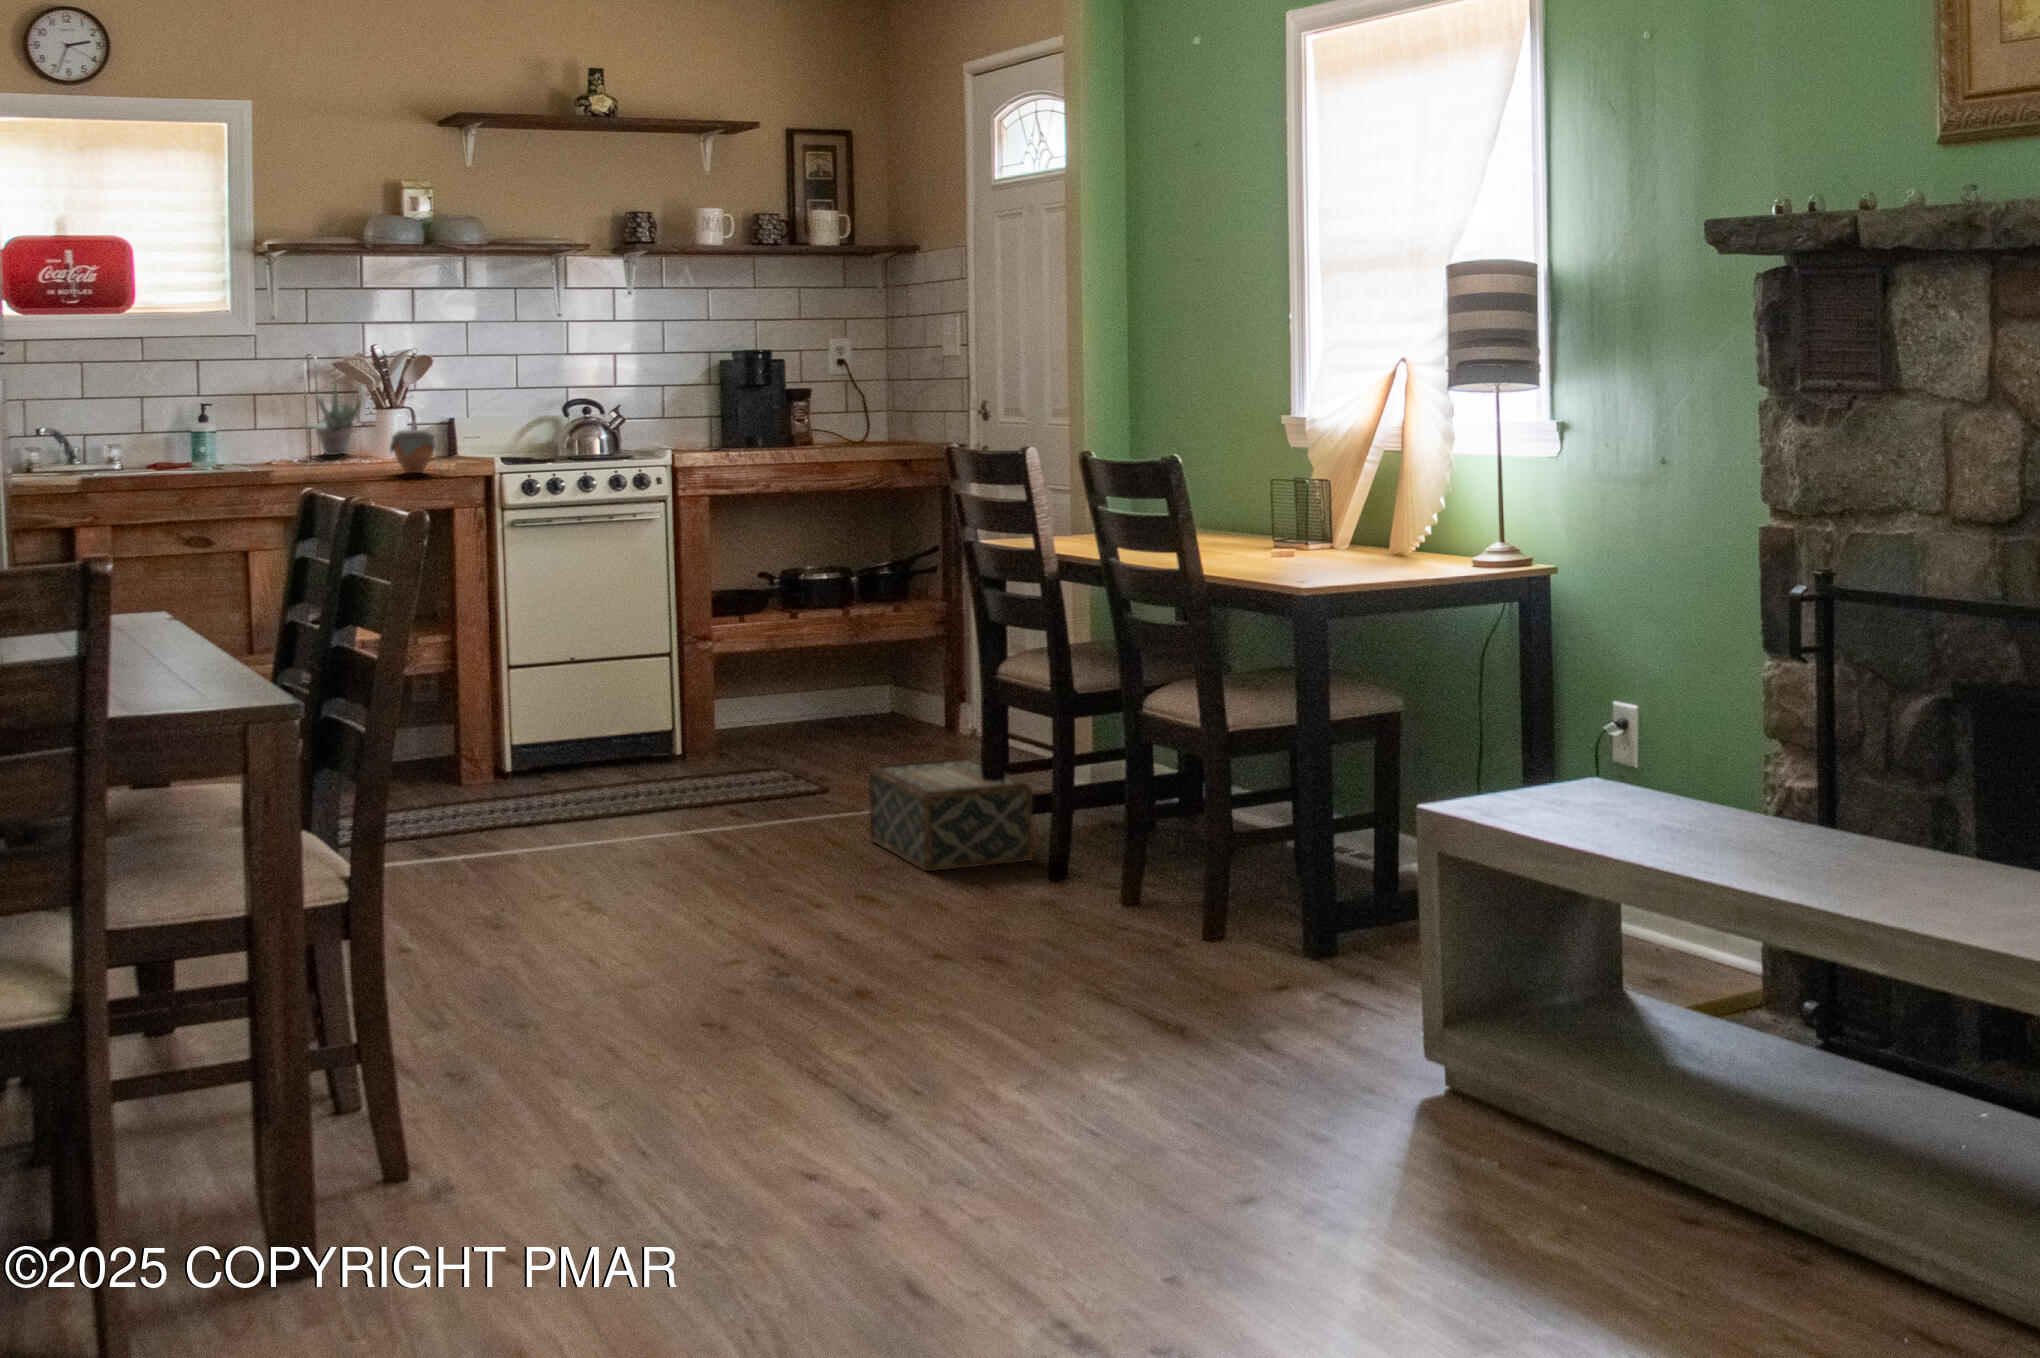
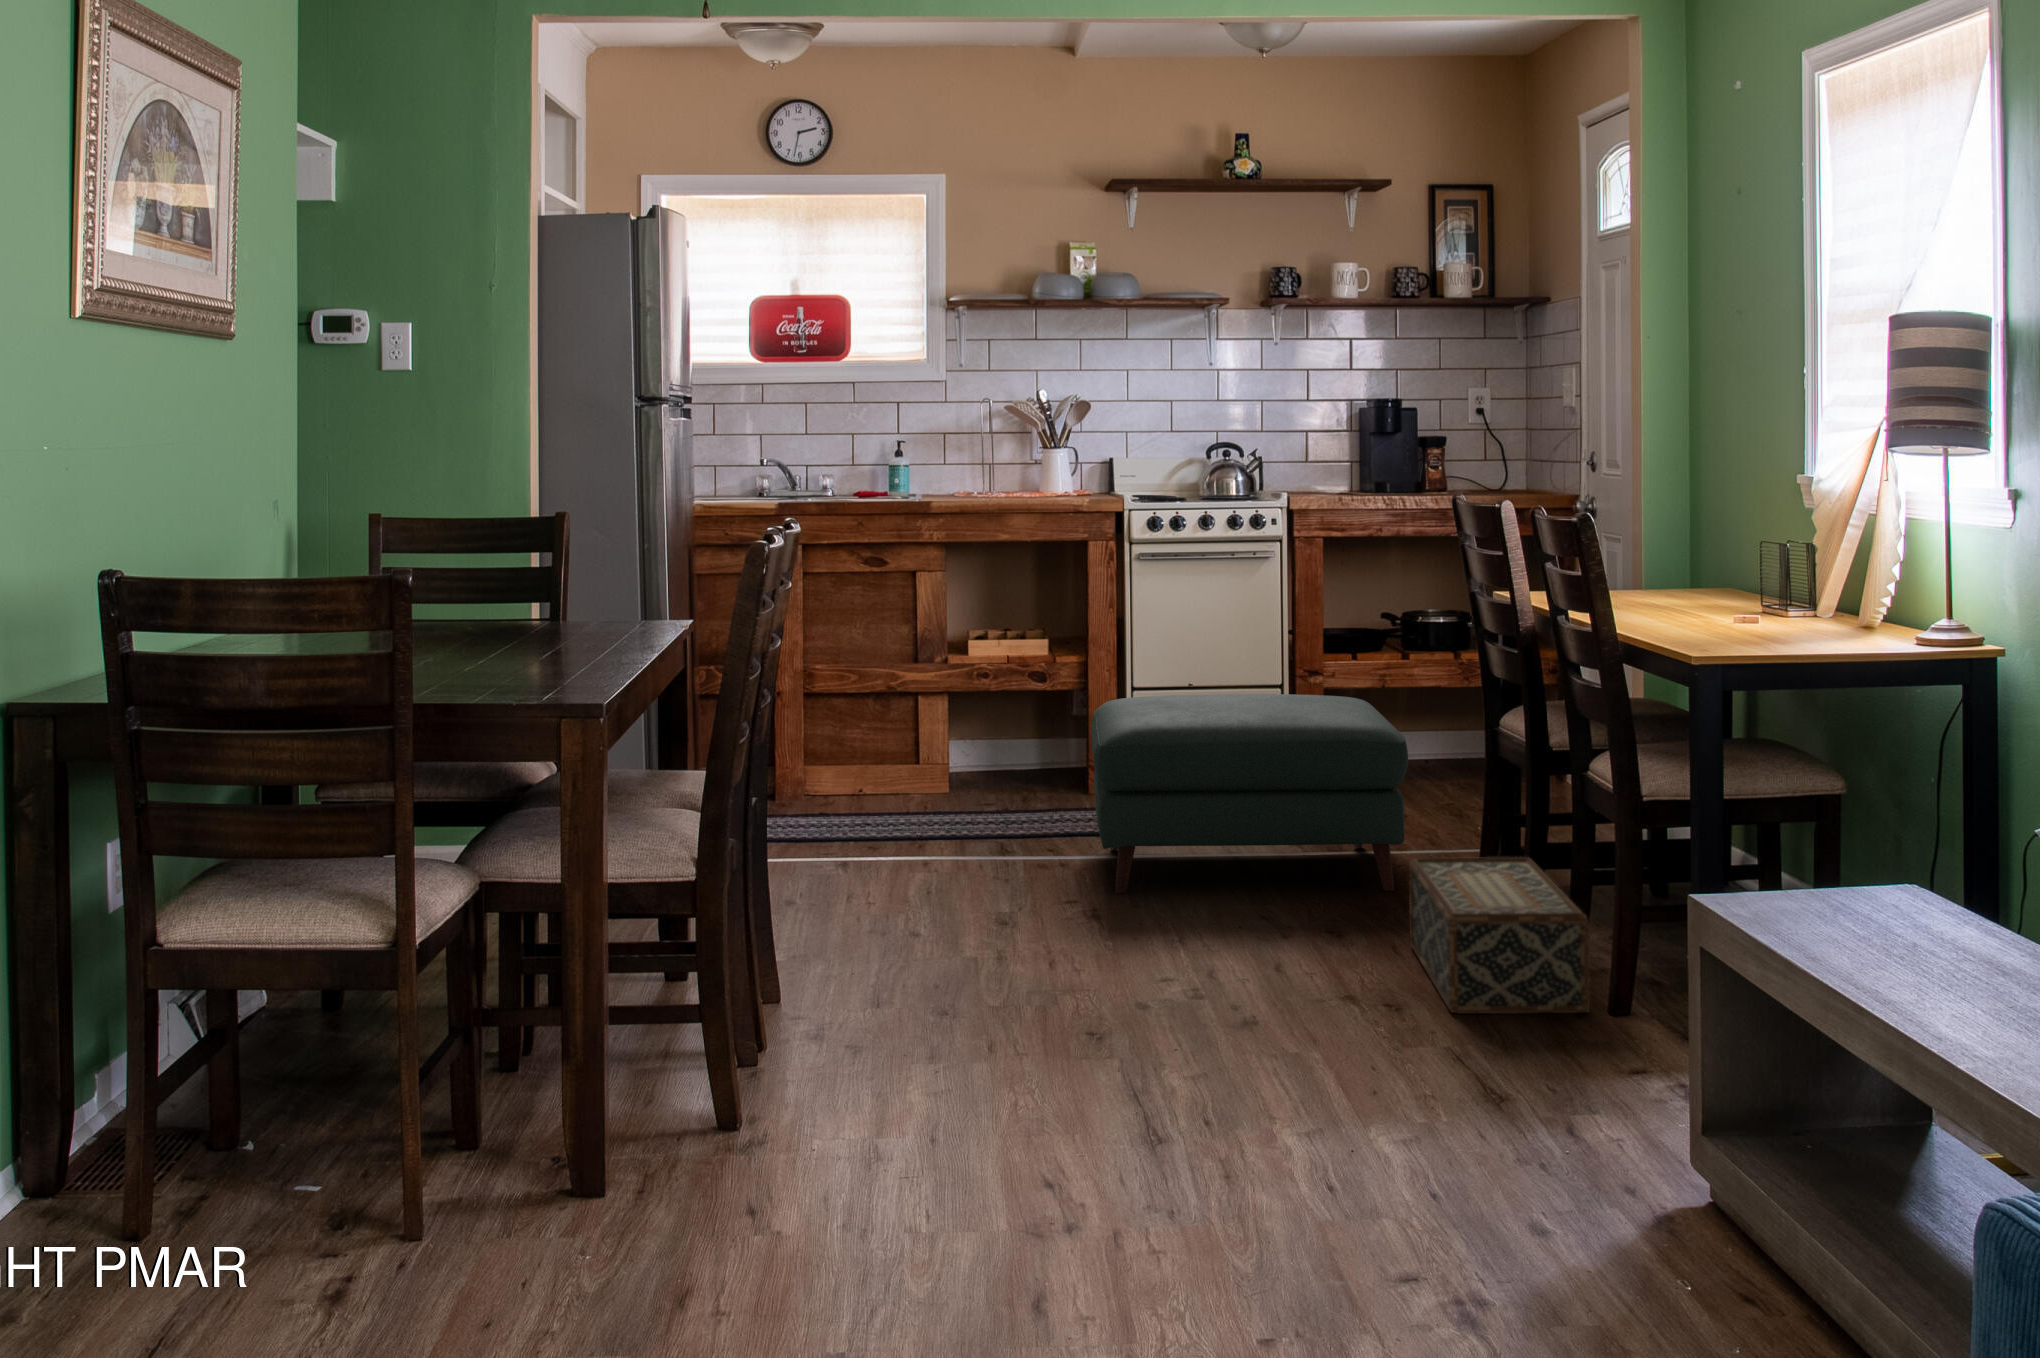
succulent plant: present [303,383,361,455] -> none [972,418,1029,488]
jar: present [390,429,435,473] -> none [1026,464,1068,505]
ottoman: none [520,647,846,836] -> present [1091,694,1408,894]

